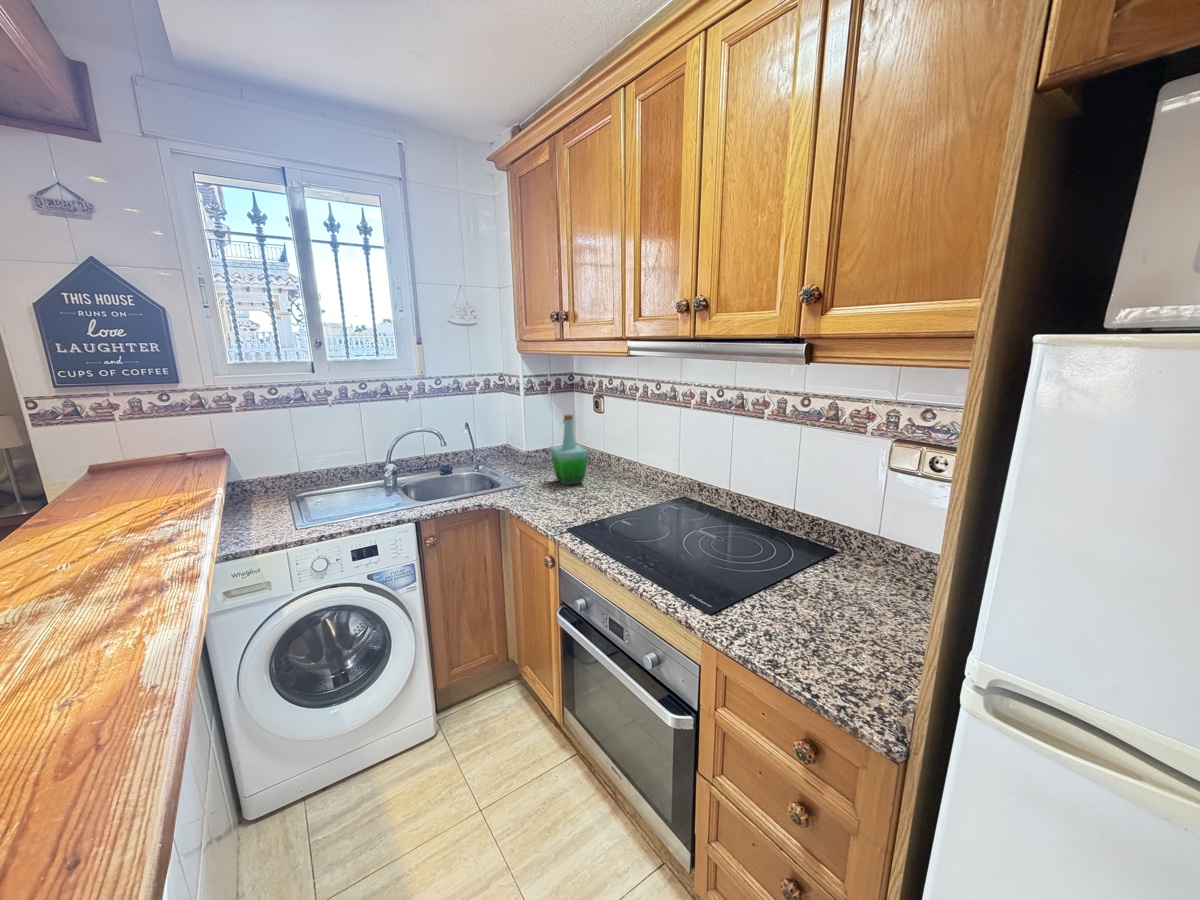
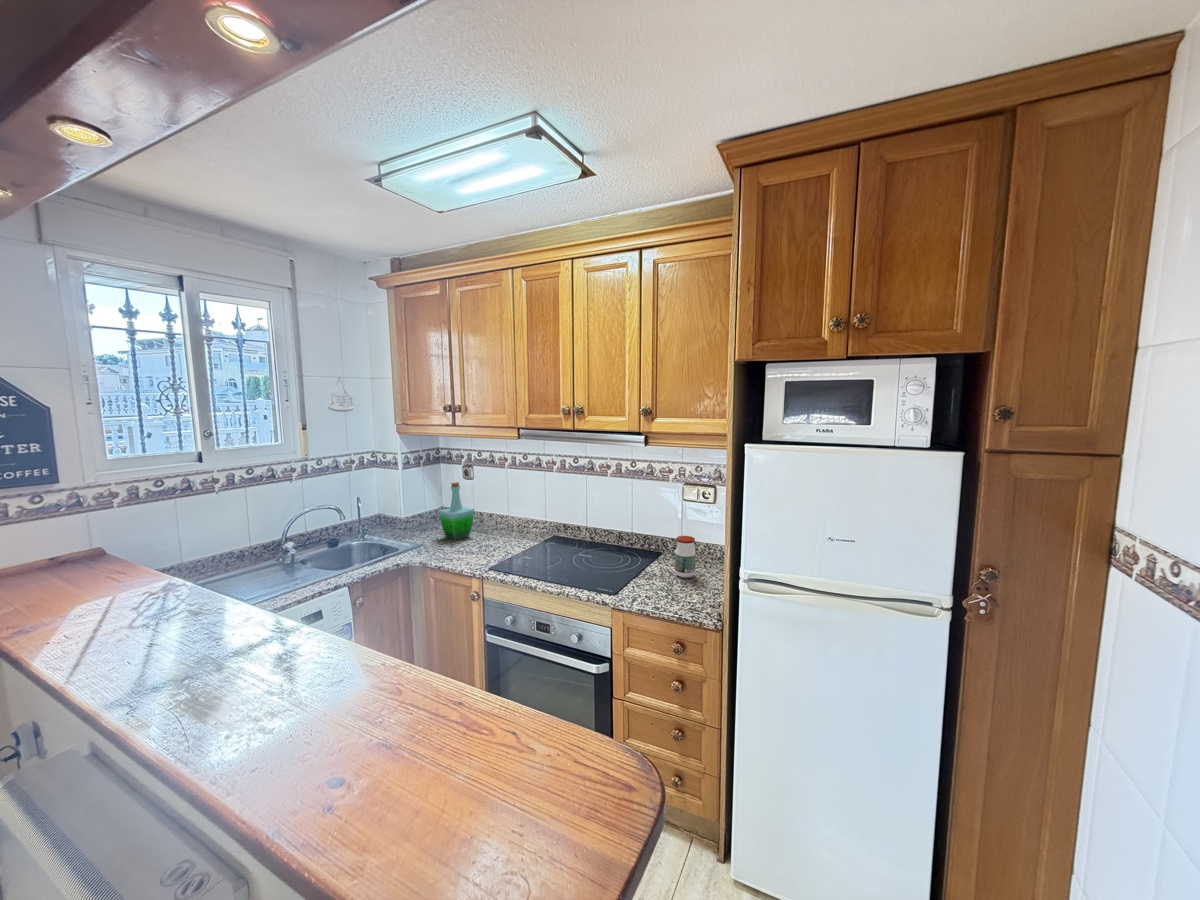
jar: none [845,535,893,613] -> present [675,536,696,578]

